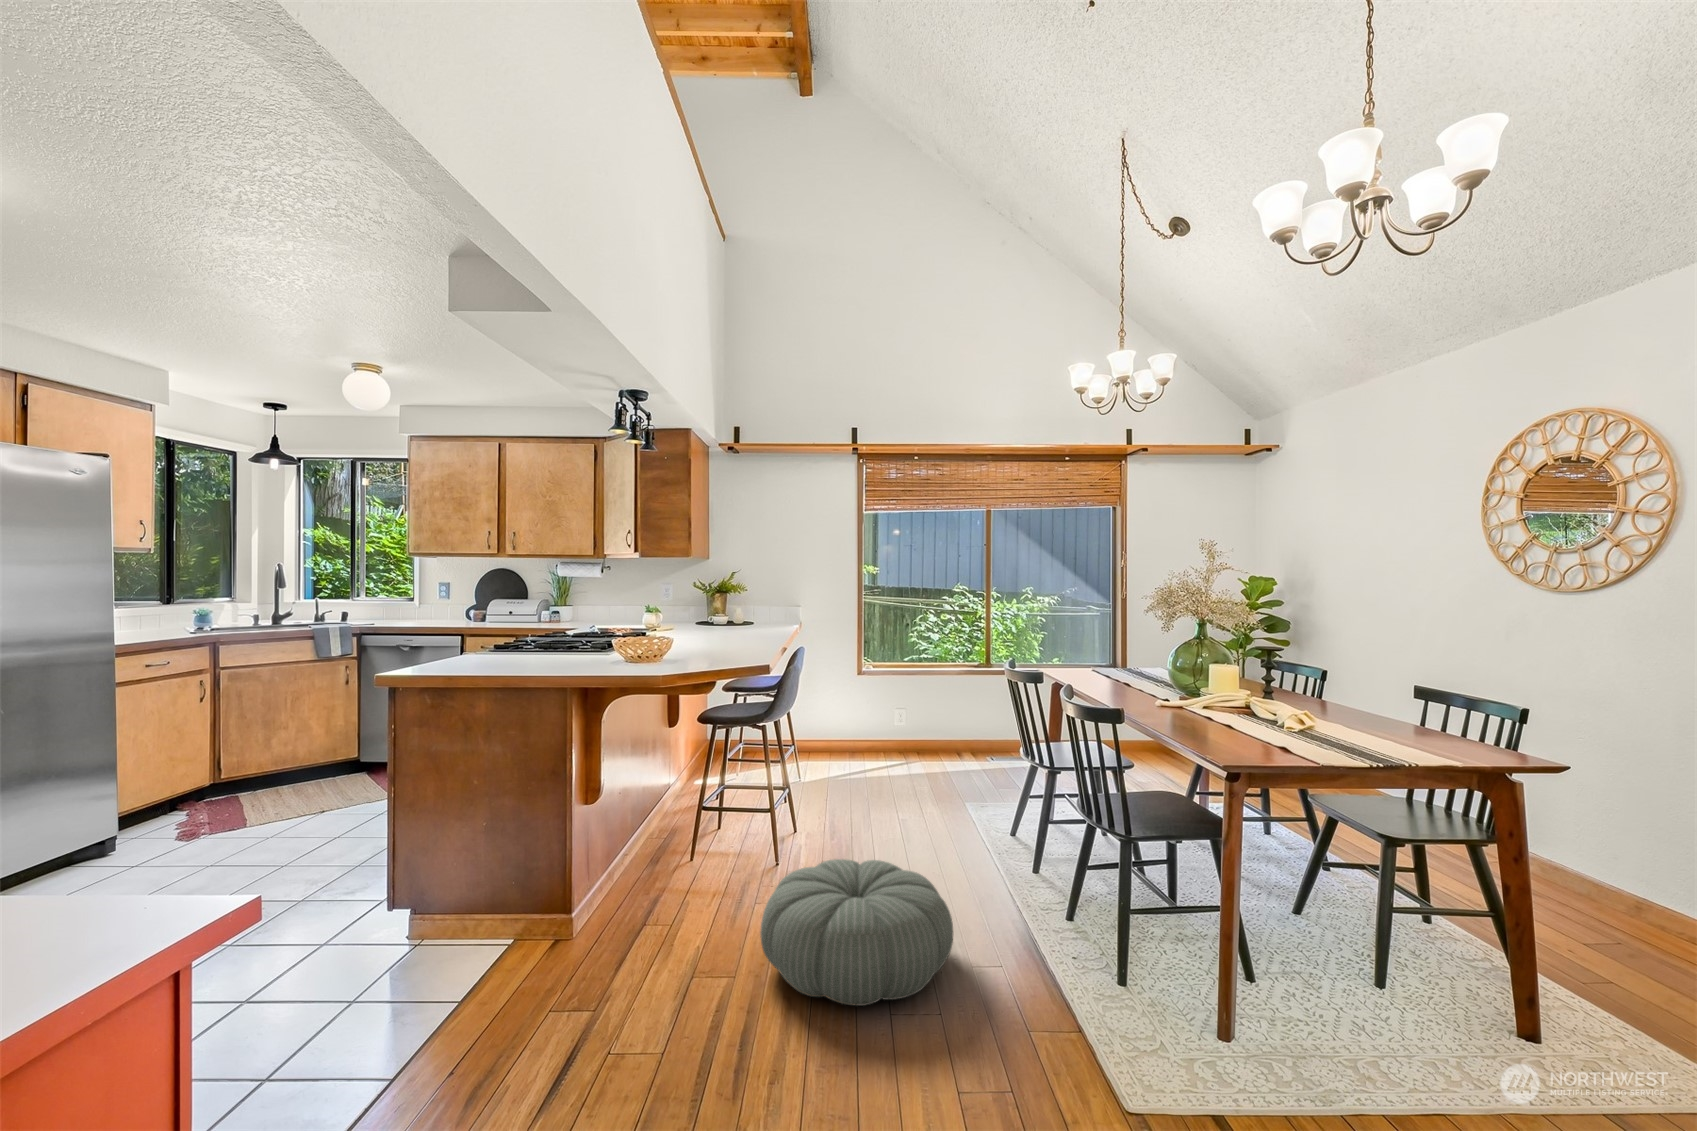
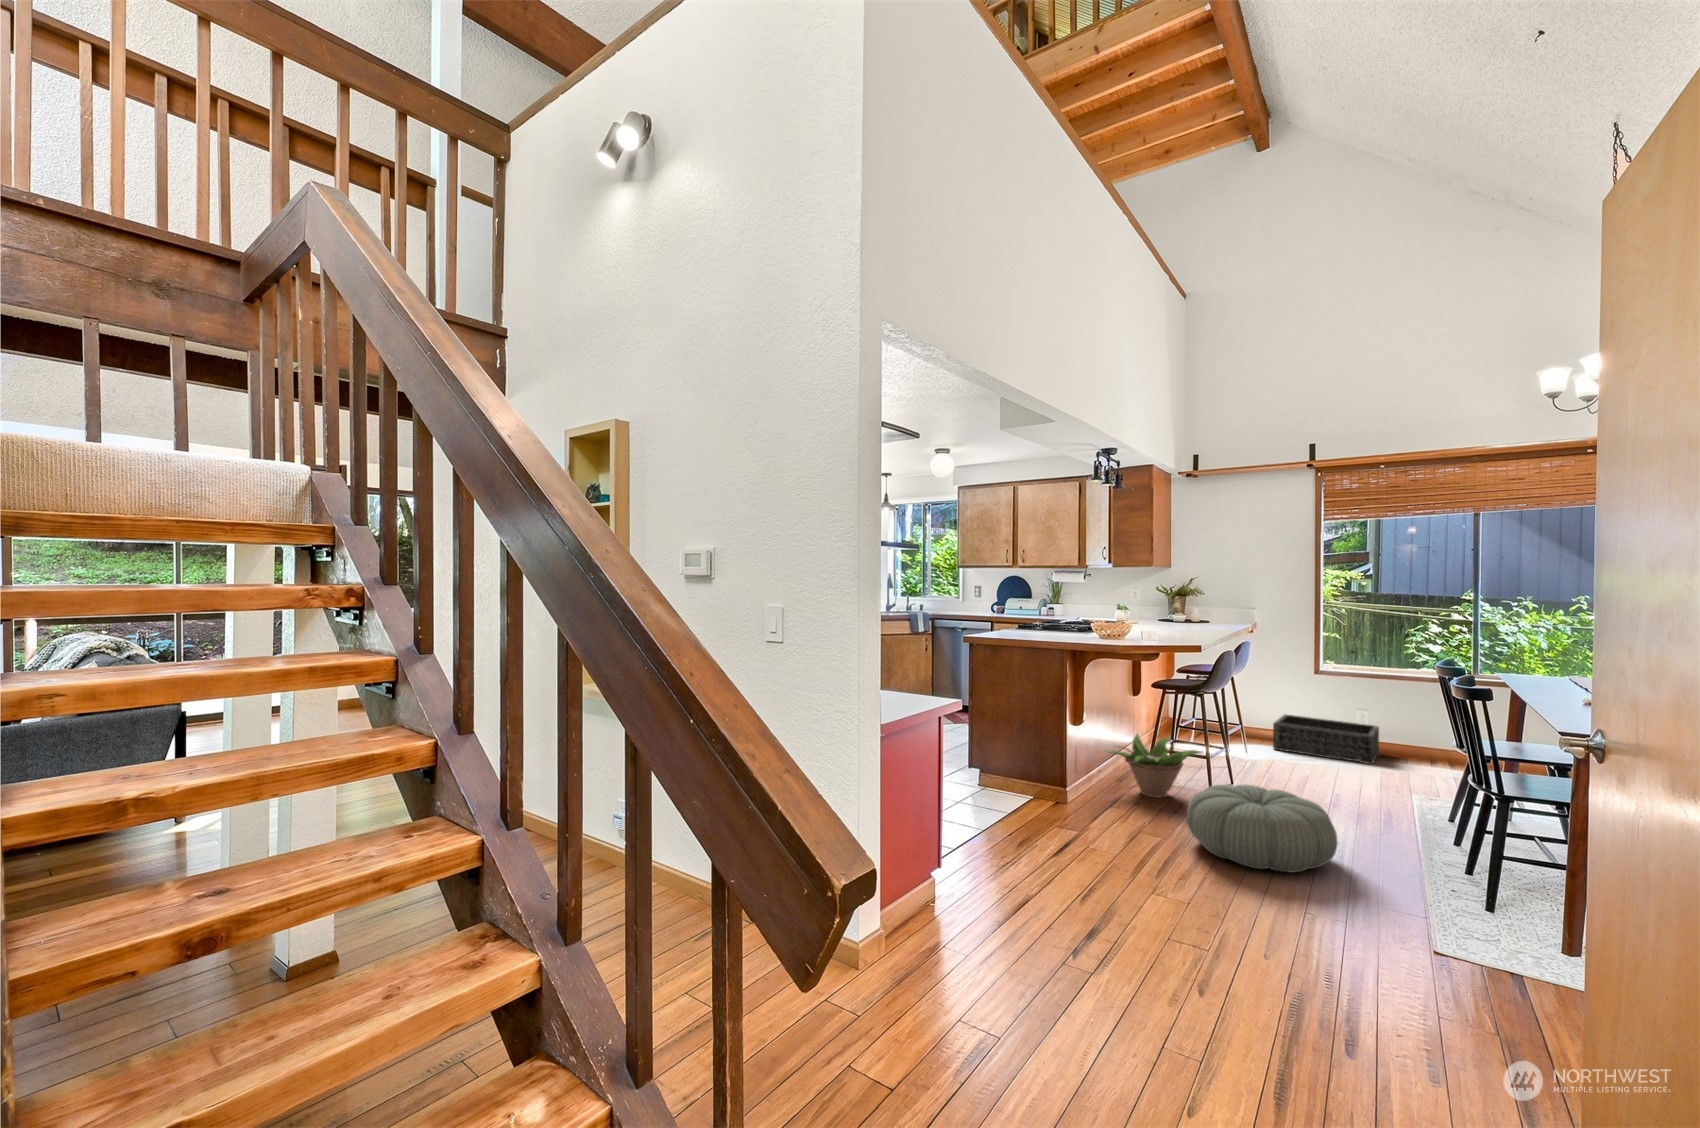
basket: none [820,727,917,775] -> present [1273,715,1379,764]
decorative plant: none [629,788,765,887] -> present [1108,734,1202,798]

